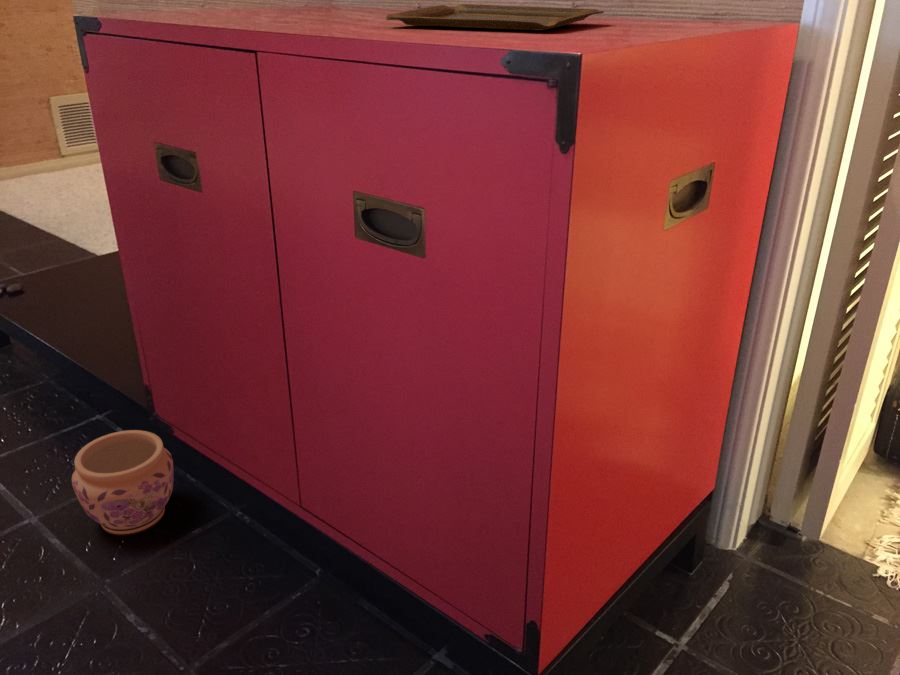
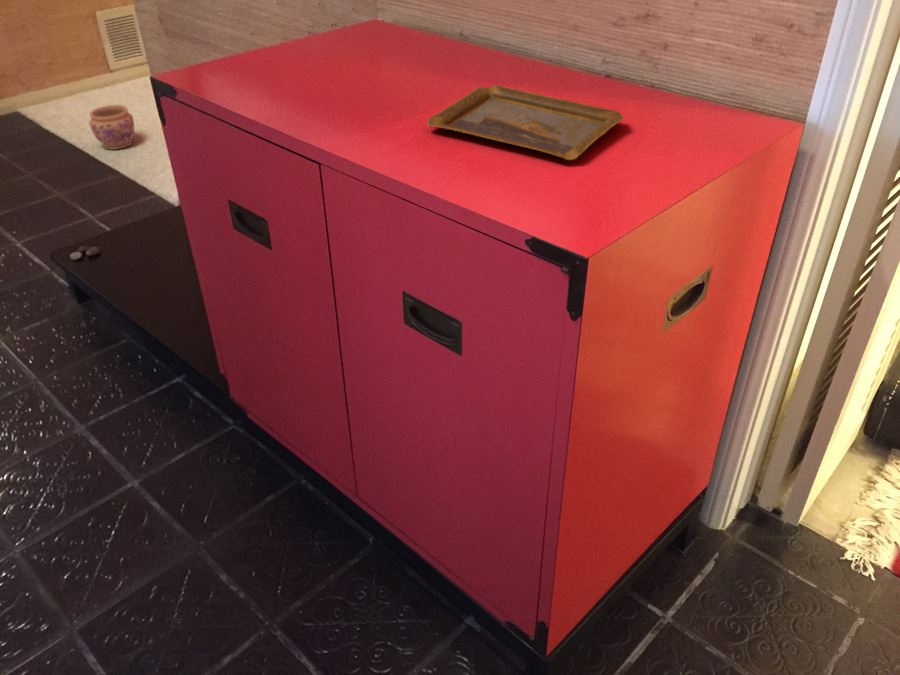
planter: present [72,430,174,536] -> present [89,105,135,150]

